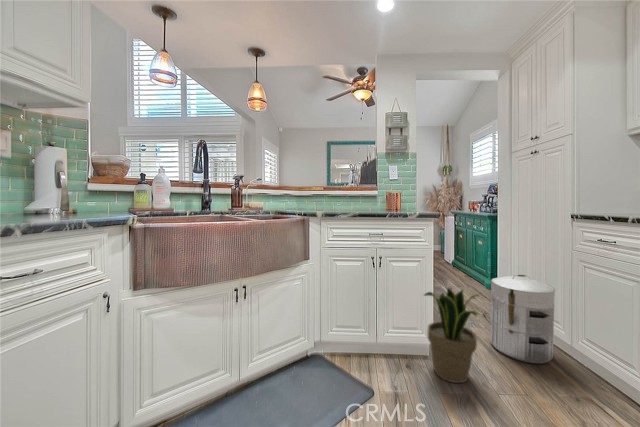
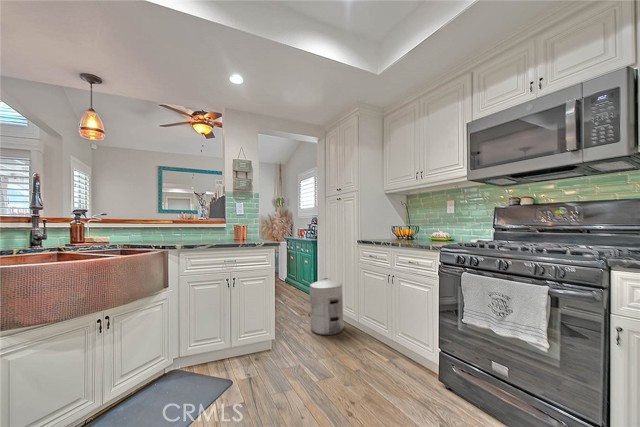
potted plant: present [425,288,477,383] -> none [266,292,302,360]

